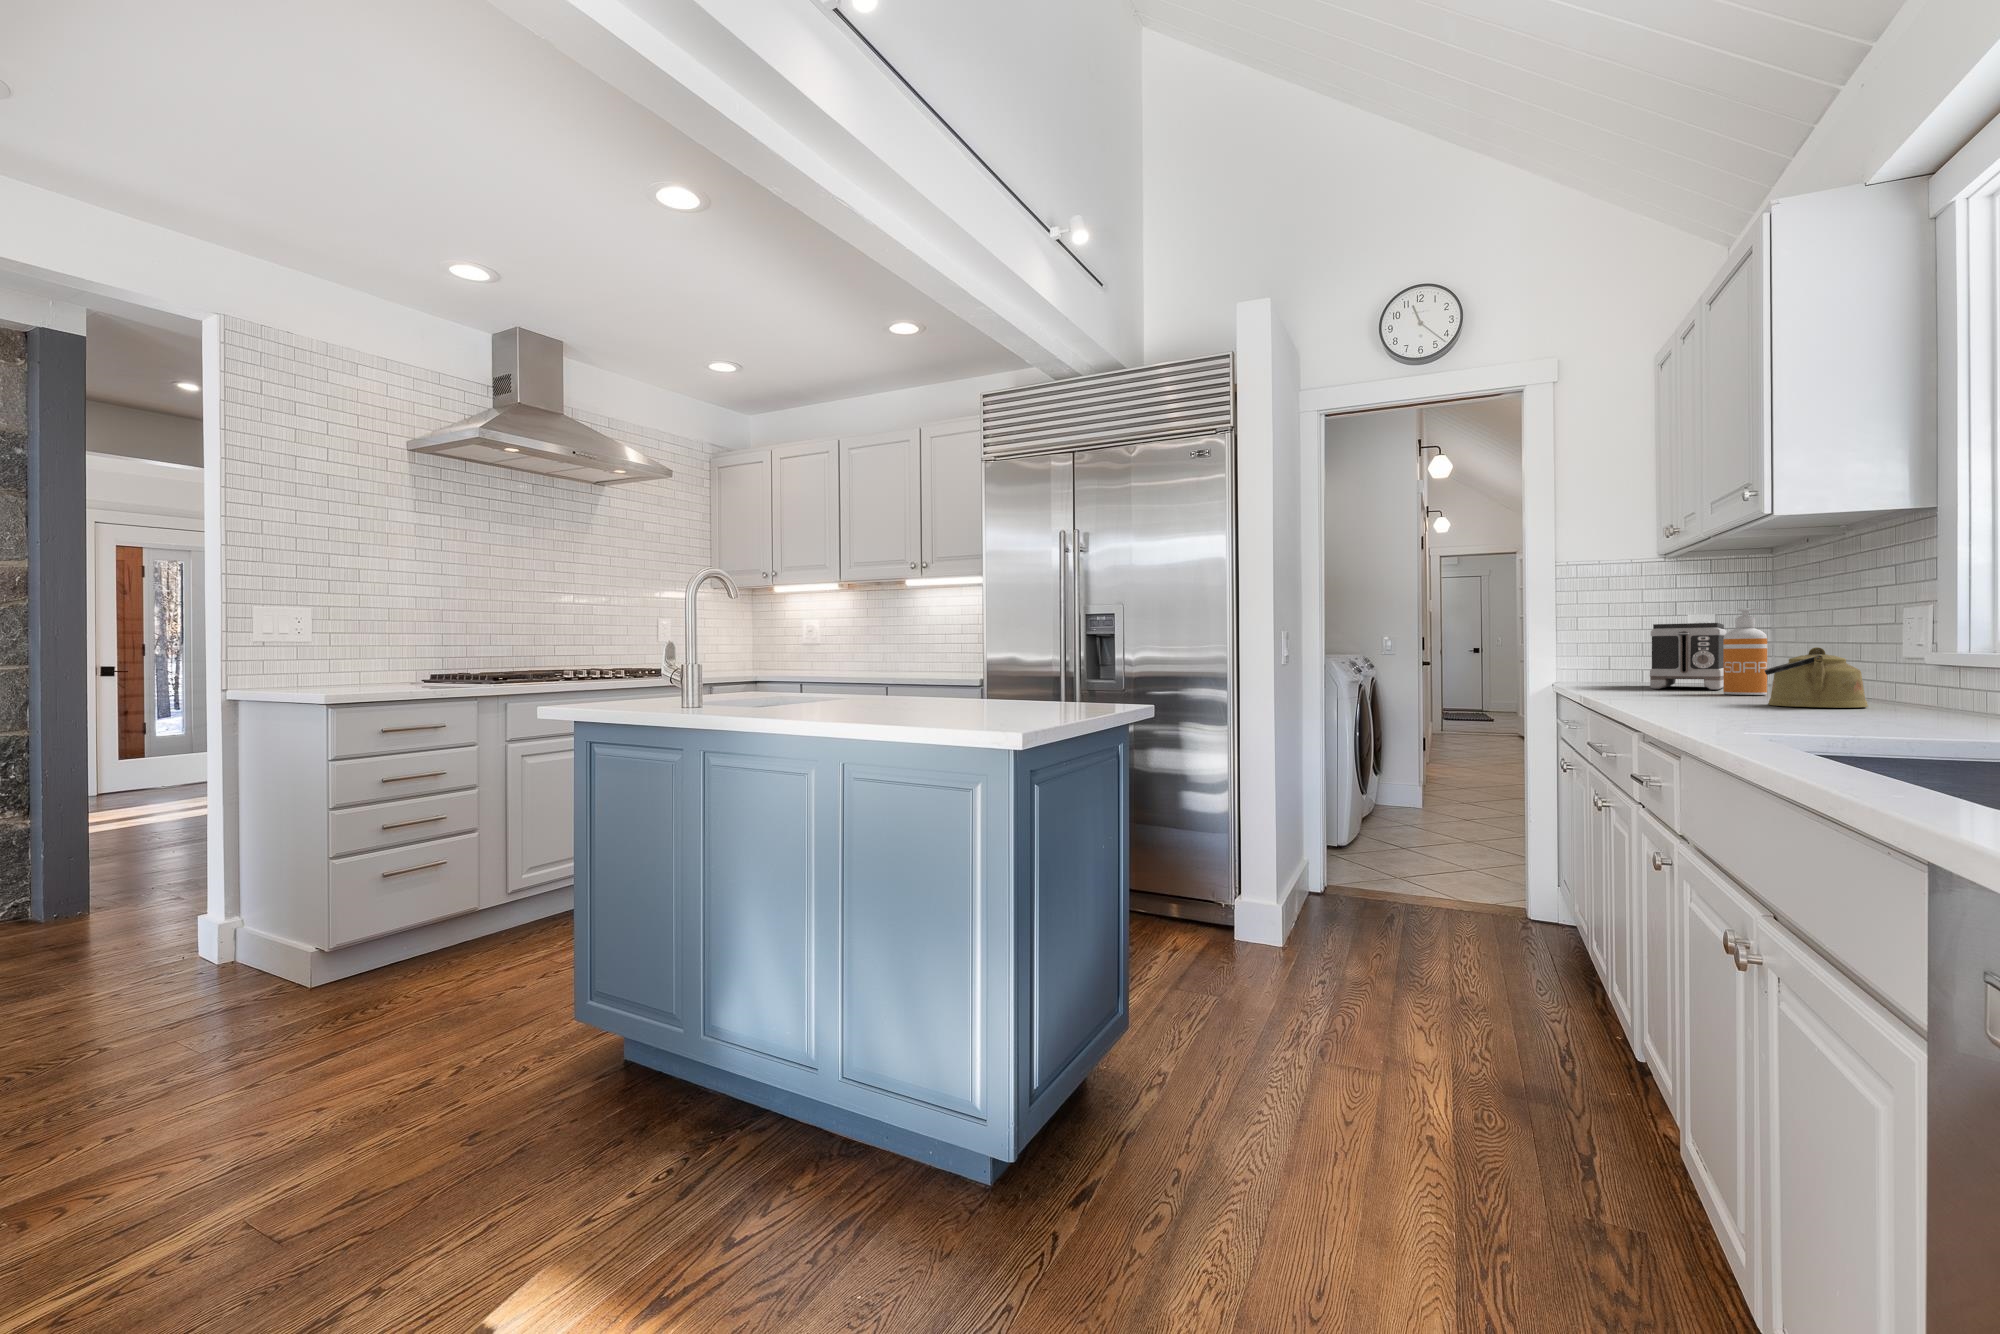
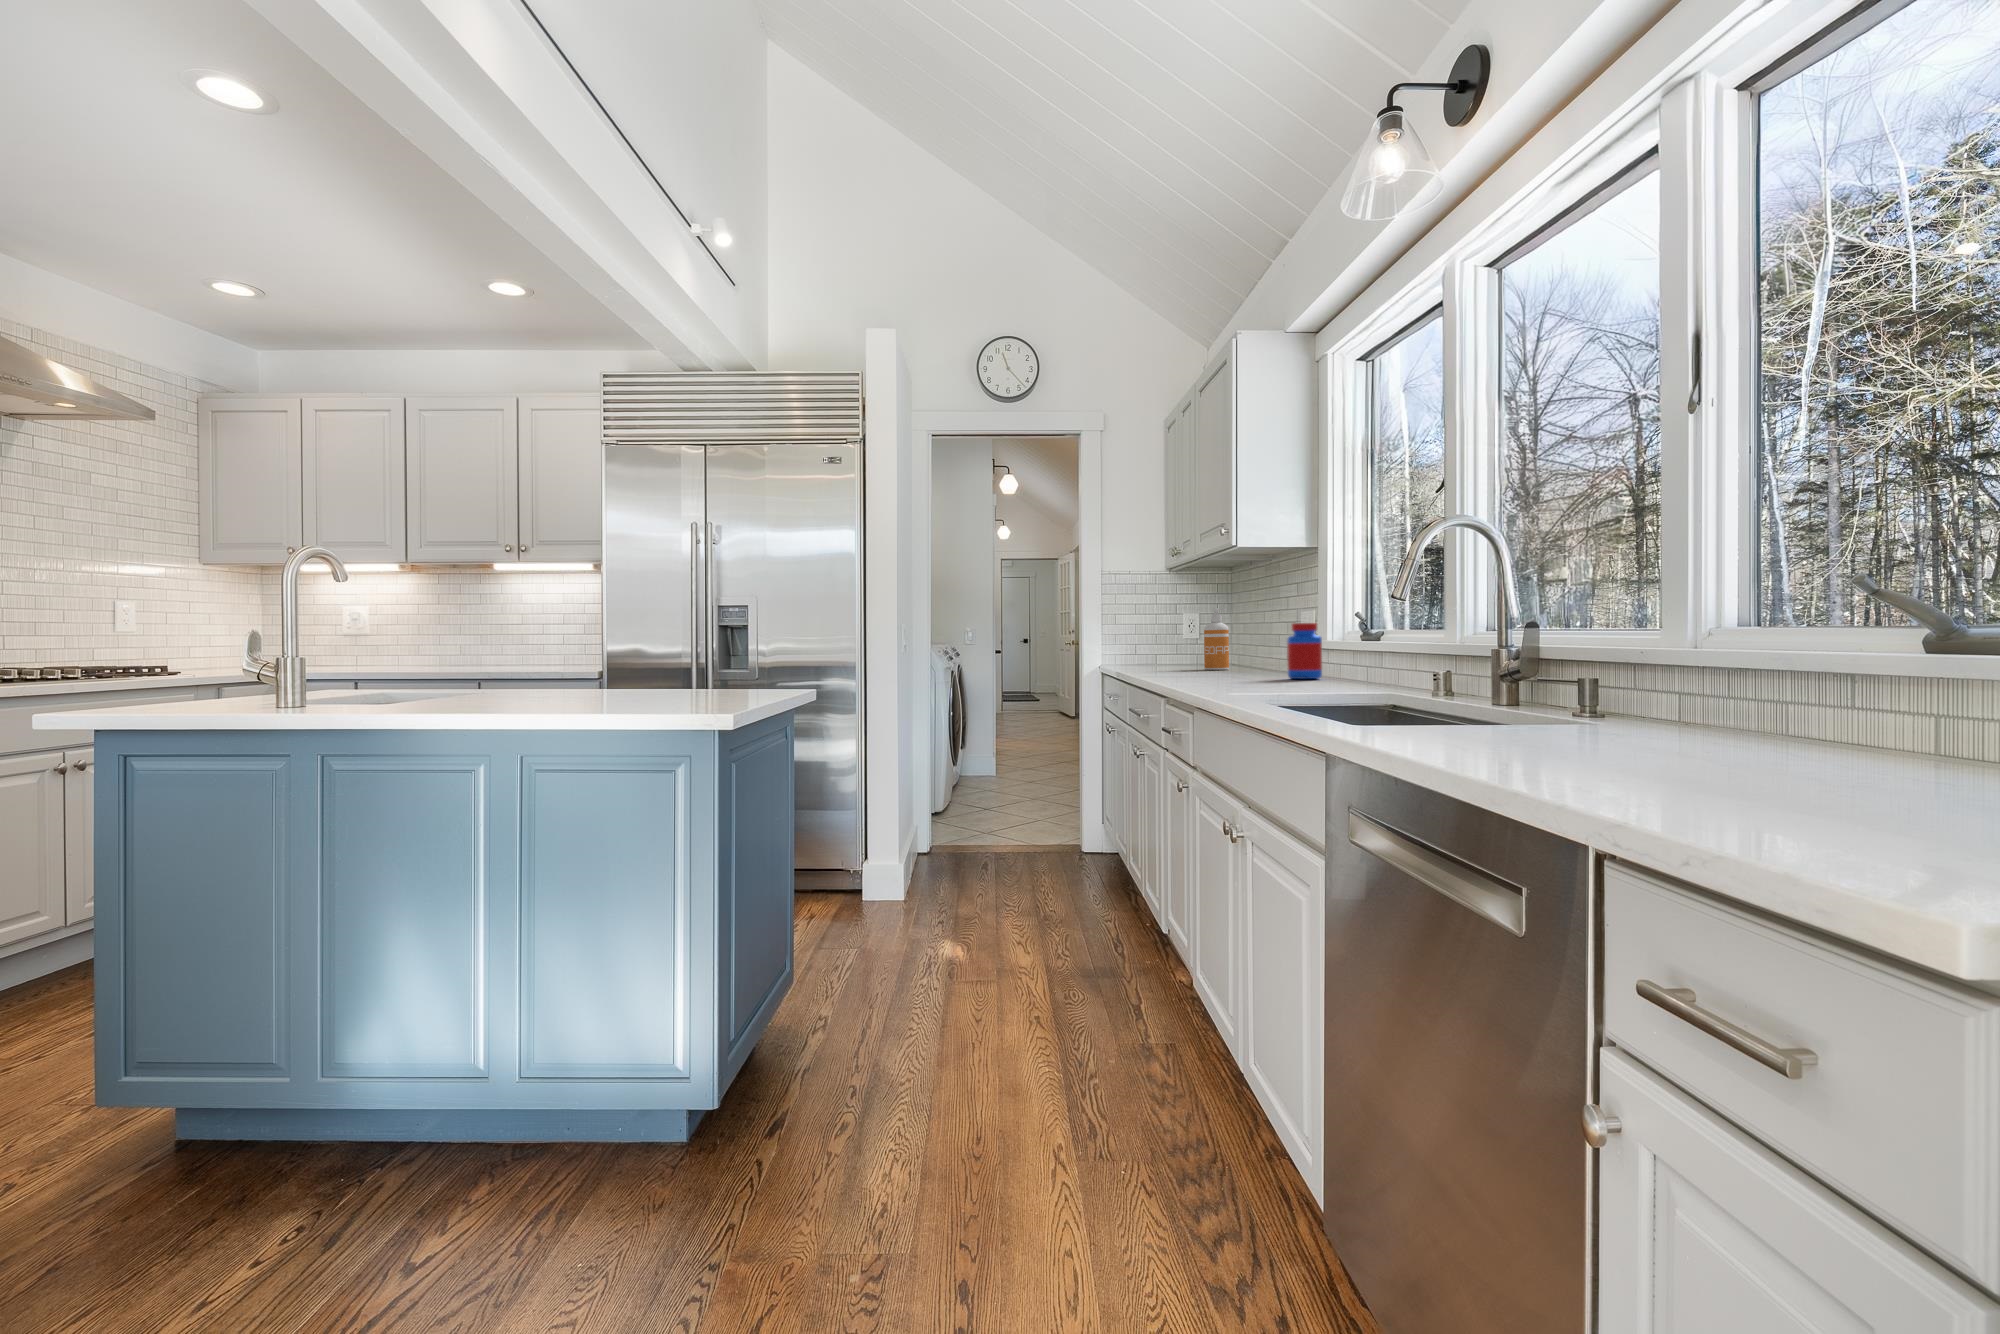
toaster: present [1650,623,1726,689] -> none [1159,619,1203,667]
jar: none [1867,629,1937,716] -> present [1287,623,1322,679]
kettle: present [1765,647,1868,708] -> none [1231,635,1286,676]

